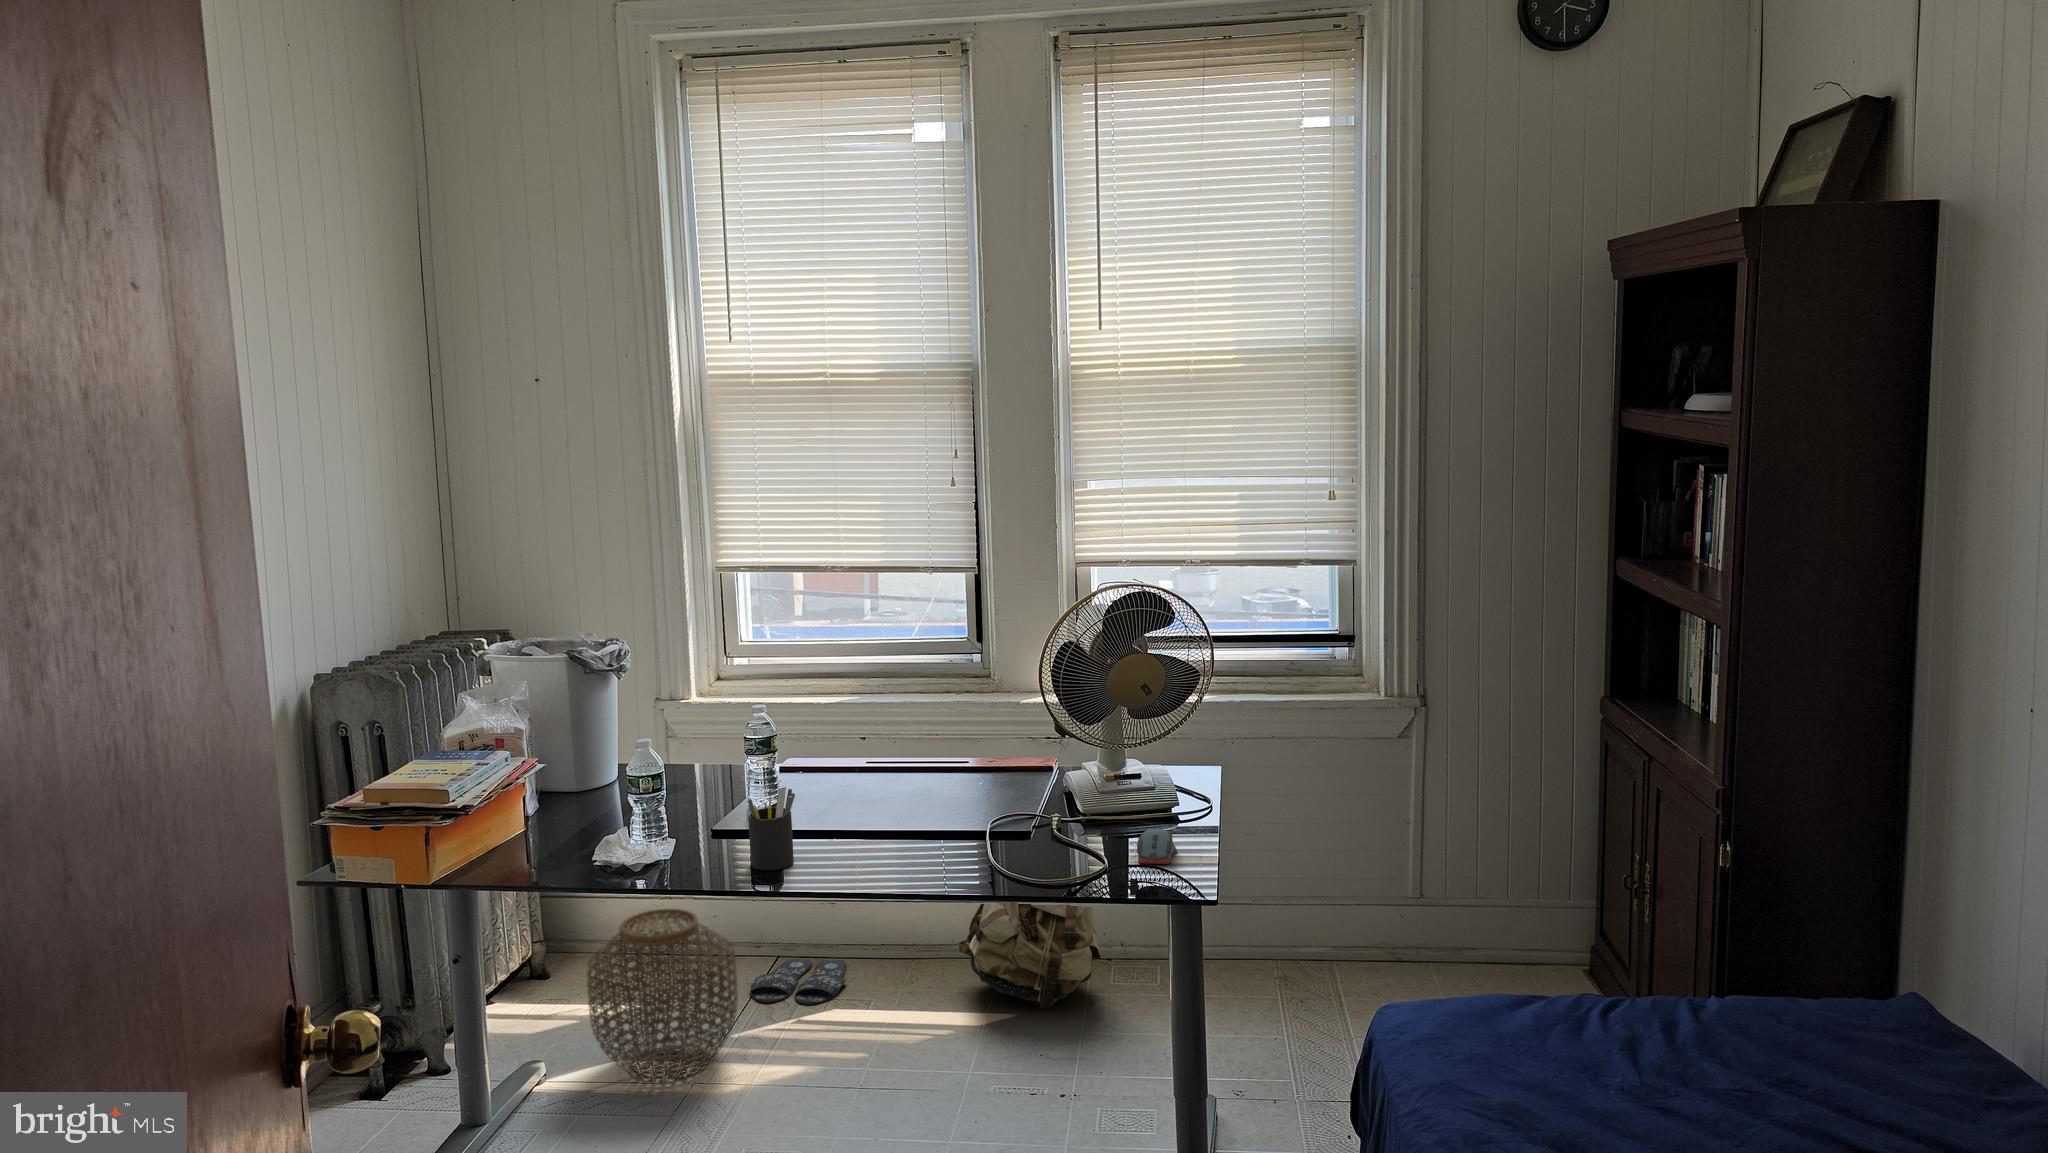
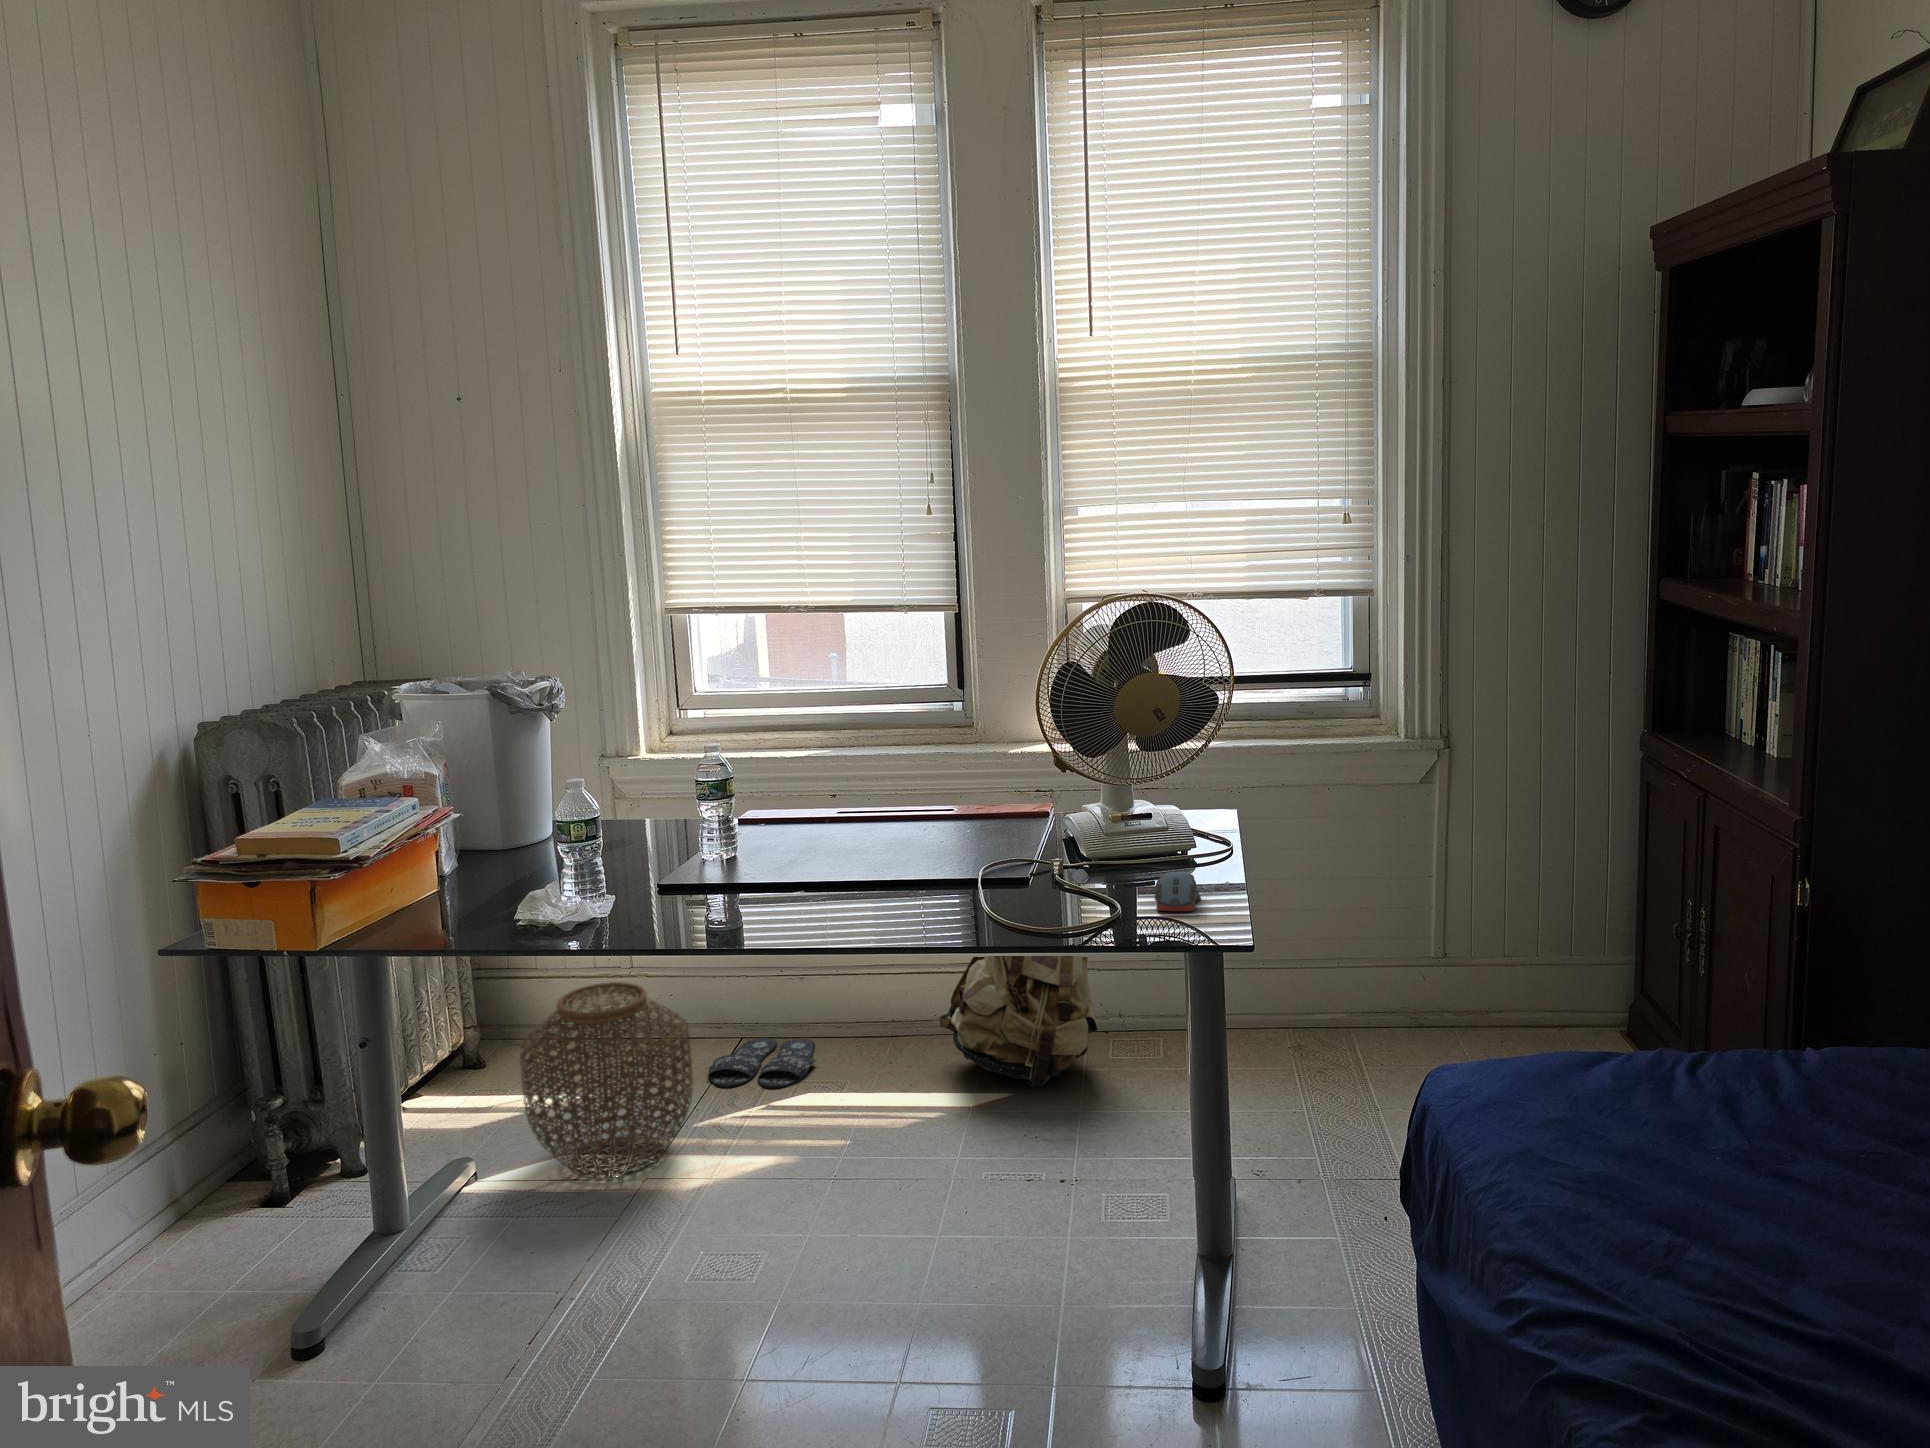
pen holder: present [748,787,795,870] -> none [697,828,753,926]

